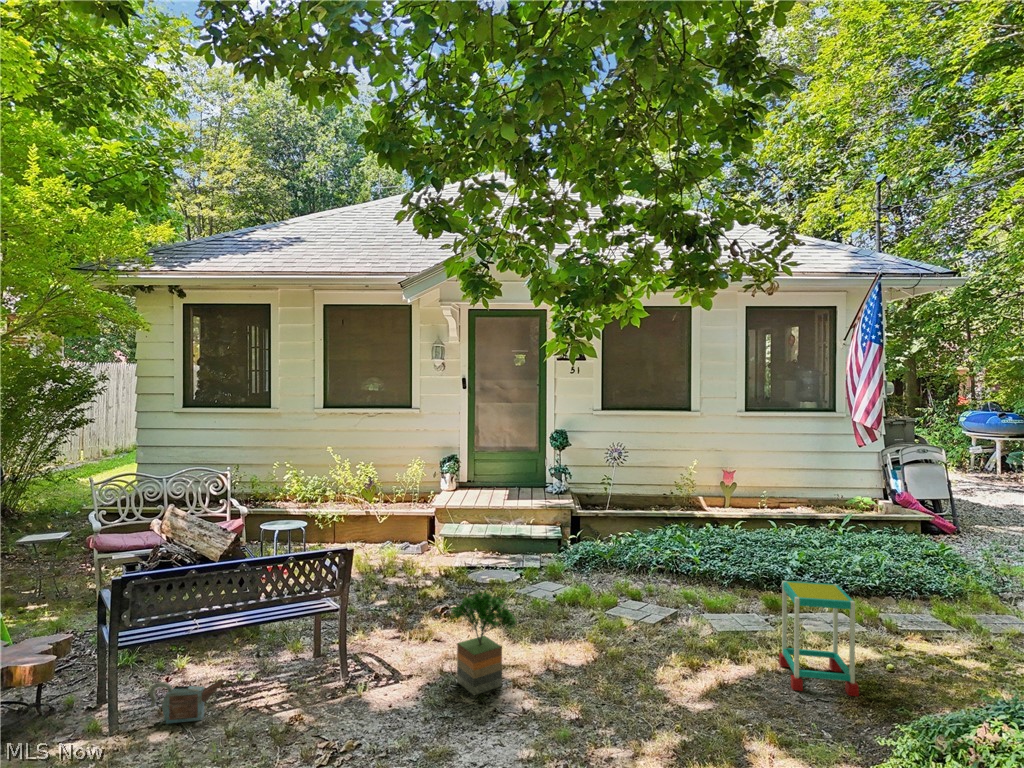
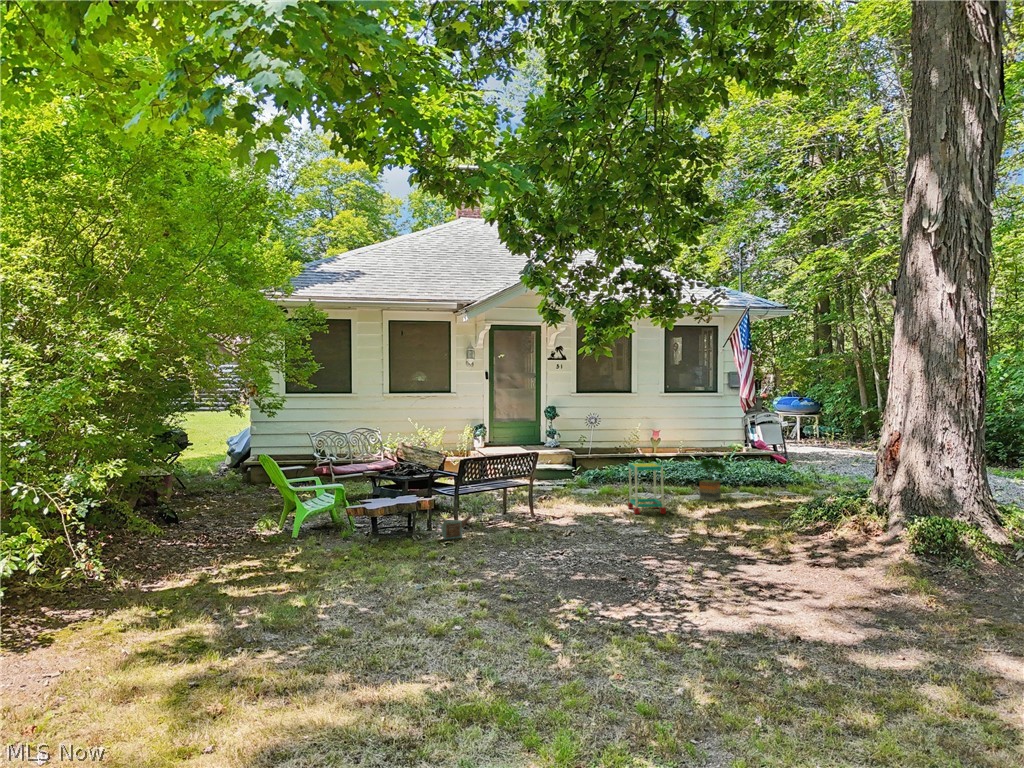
side table: present [779,581,859,696] -> present [628,463,666,514]
potted tree: present [451,592,516,695] -> present [695,459,726,501]

